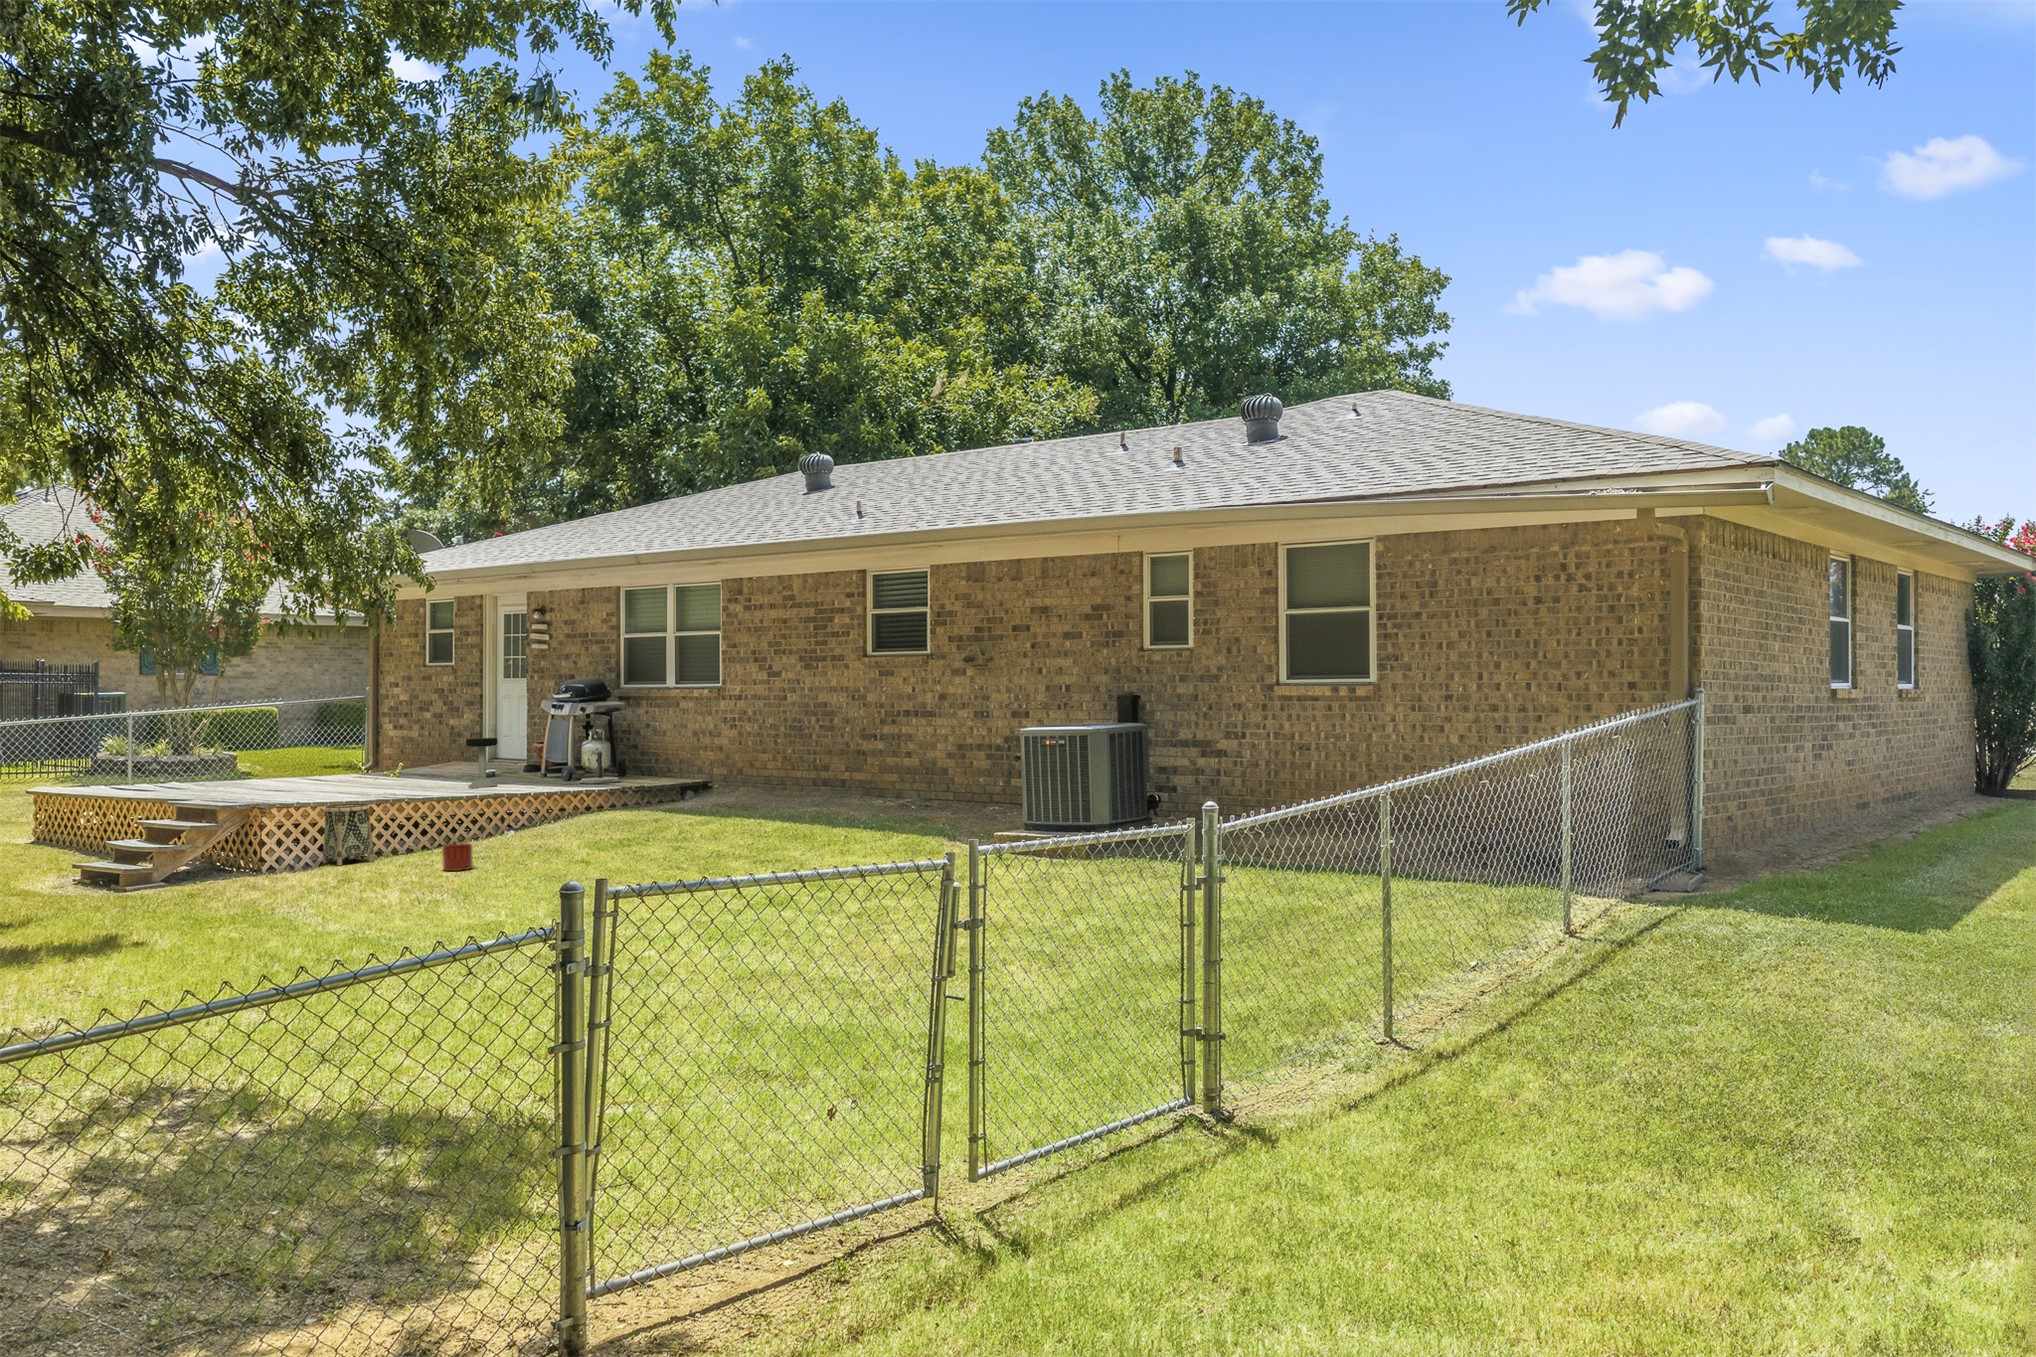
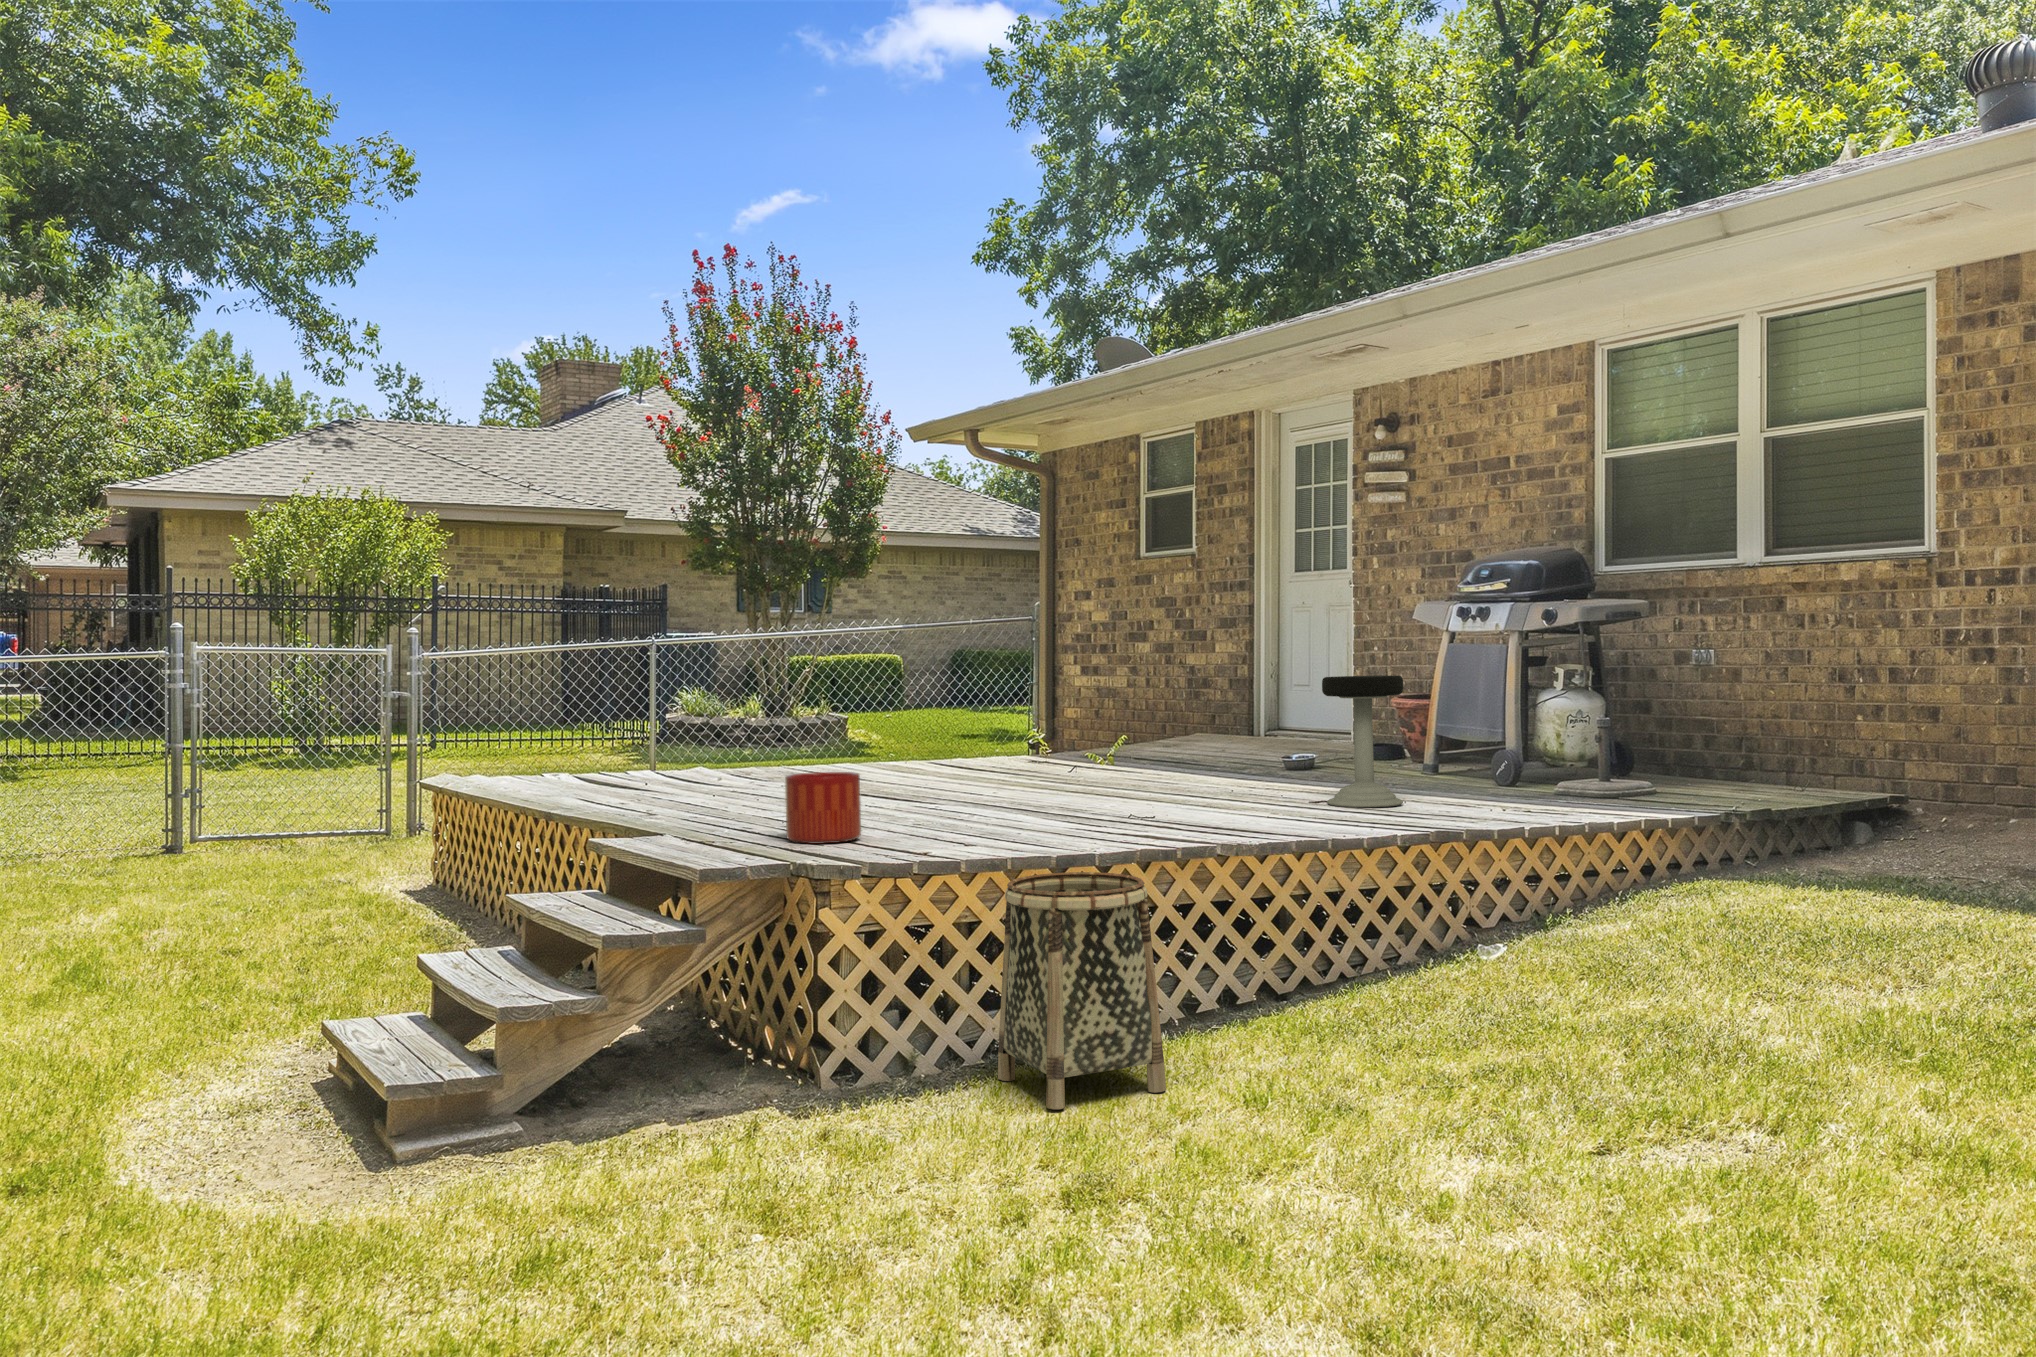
planter: present [442,843,473,871] -> present [785,772,861,844]

